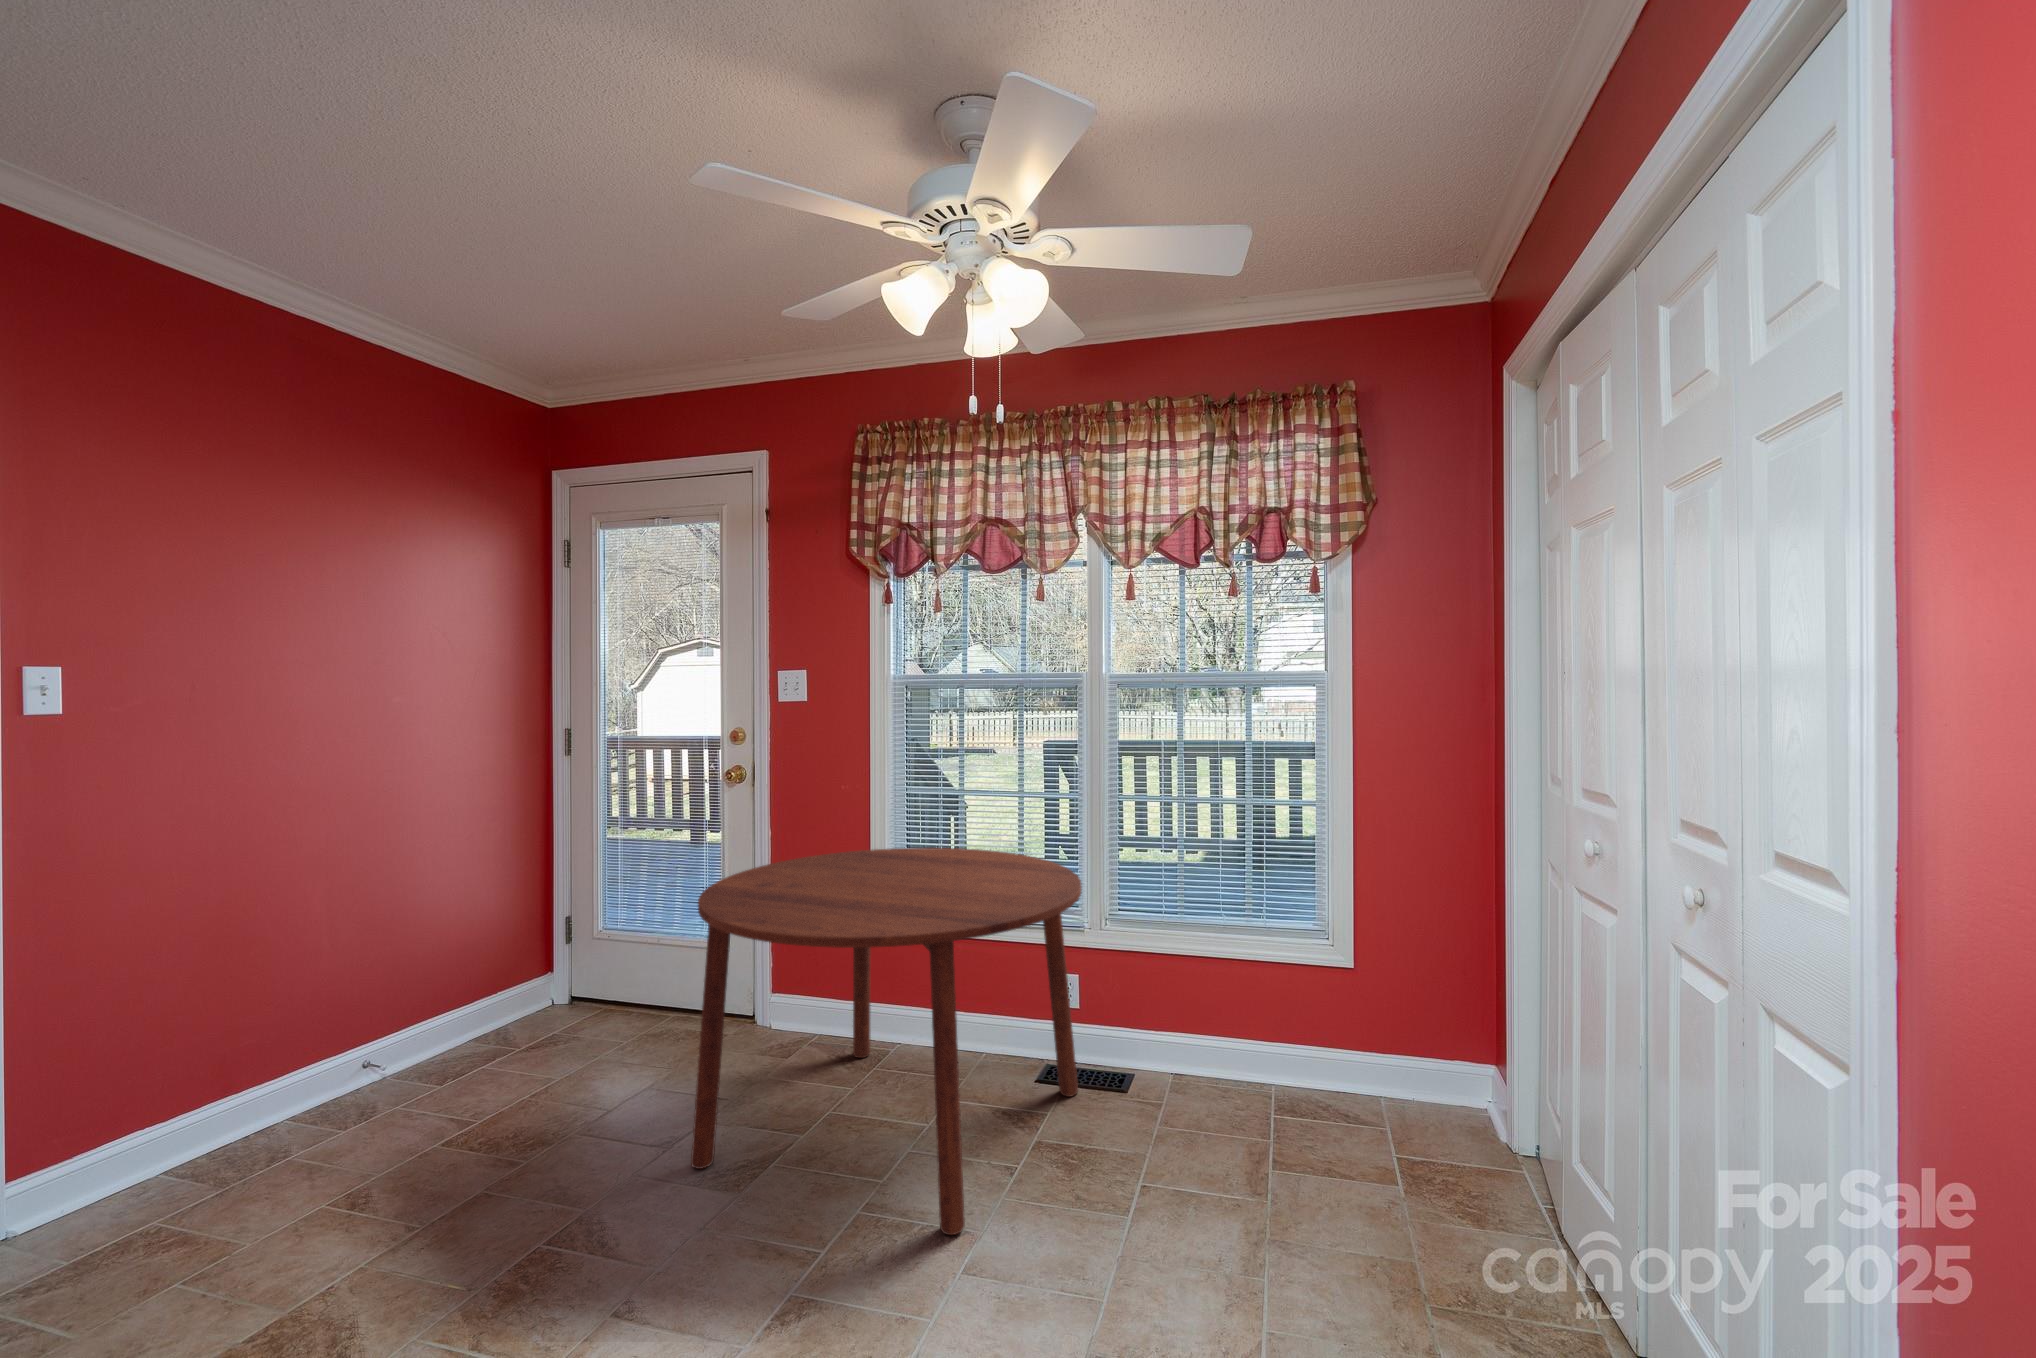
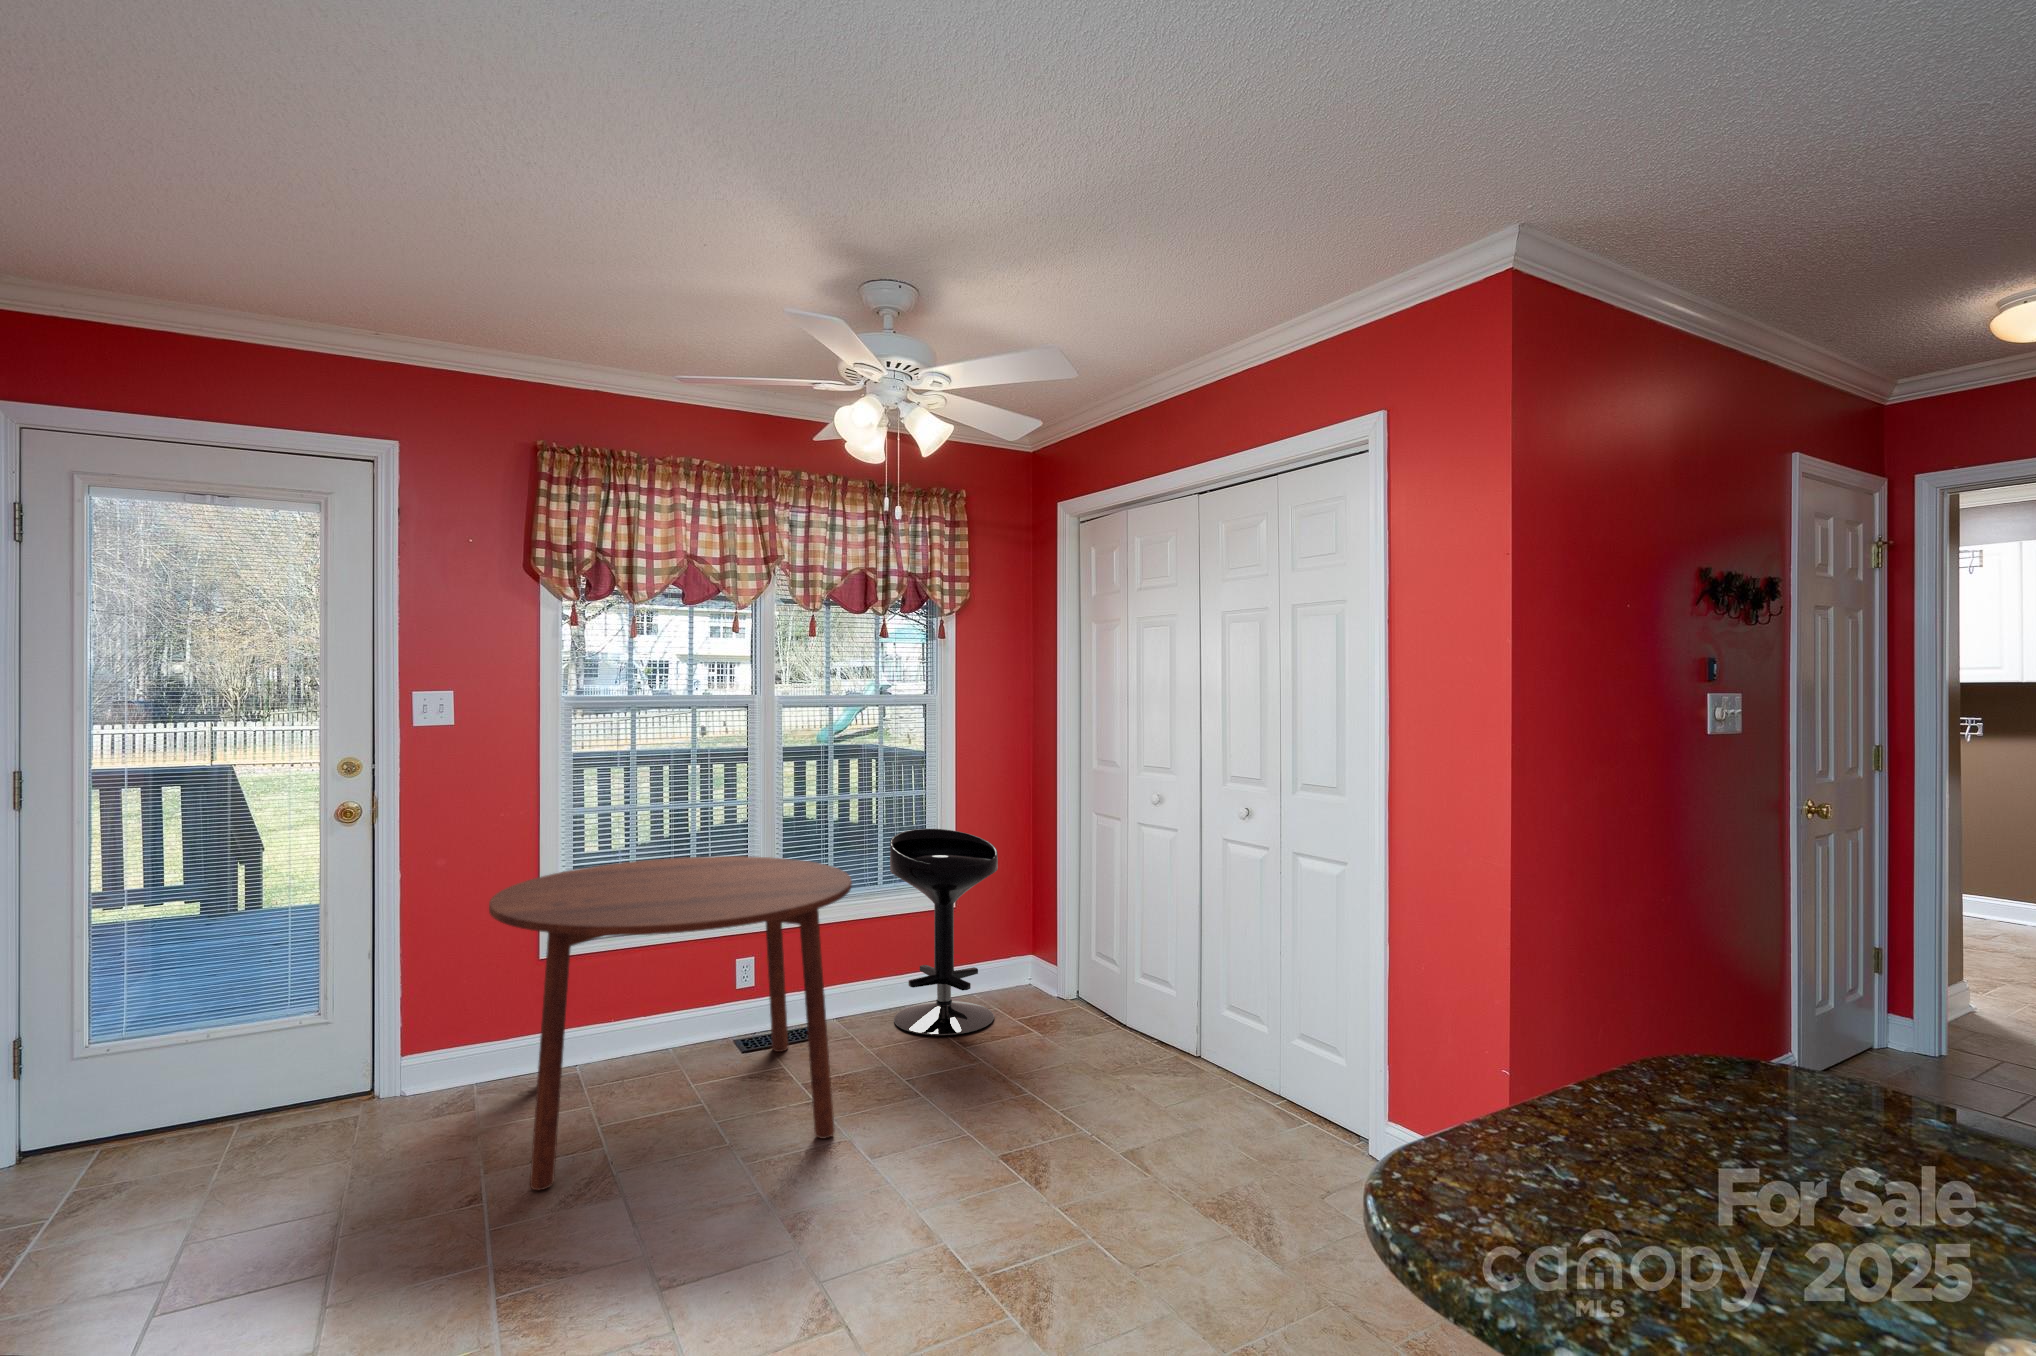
bar stool: none [1210,853,1367,1155] -> present [890,829,998,1035]

